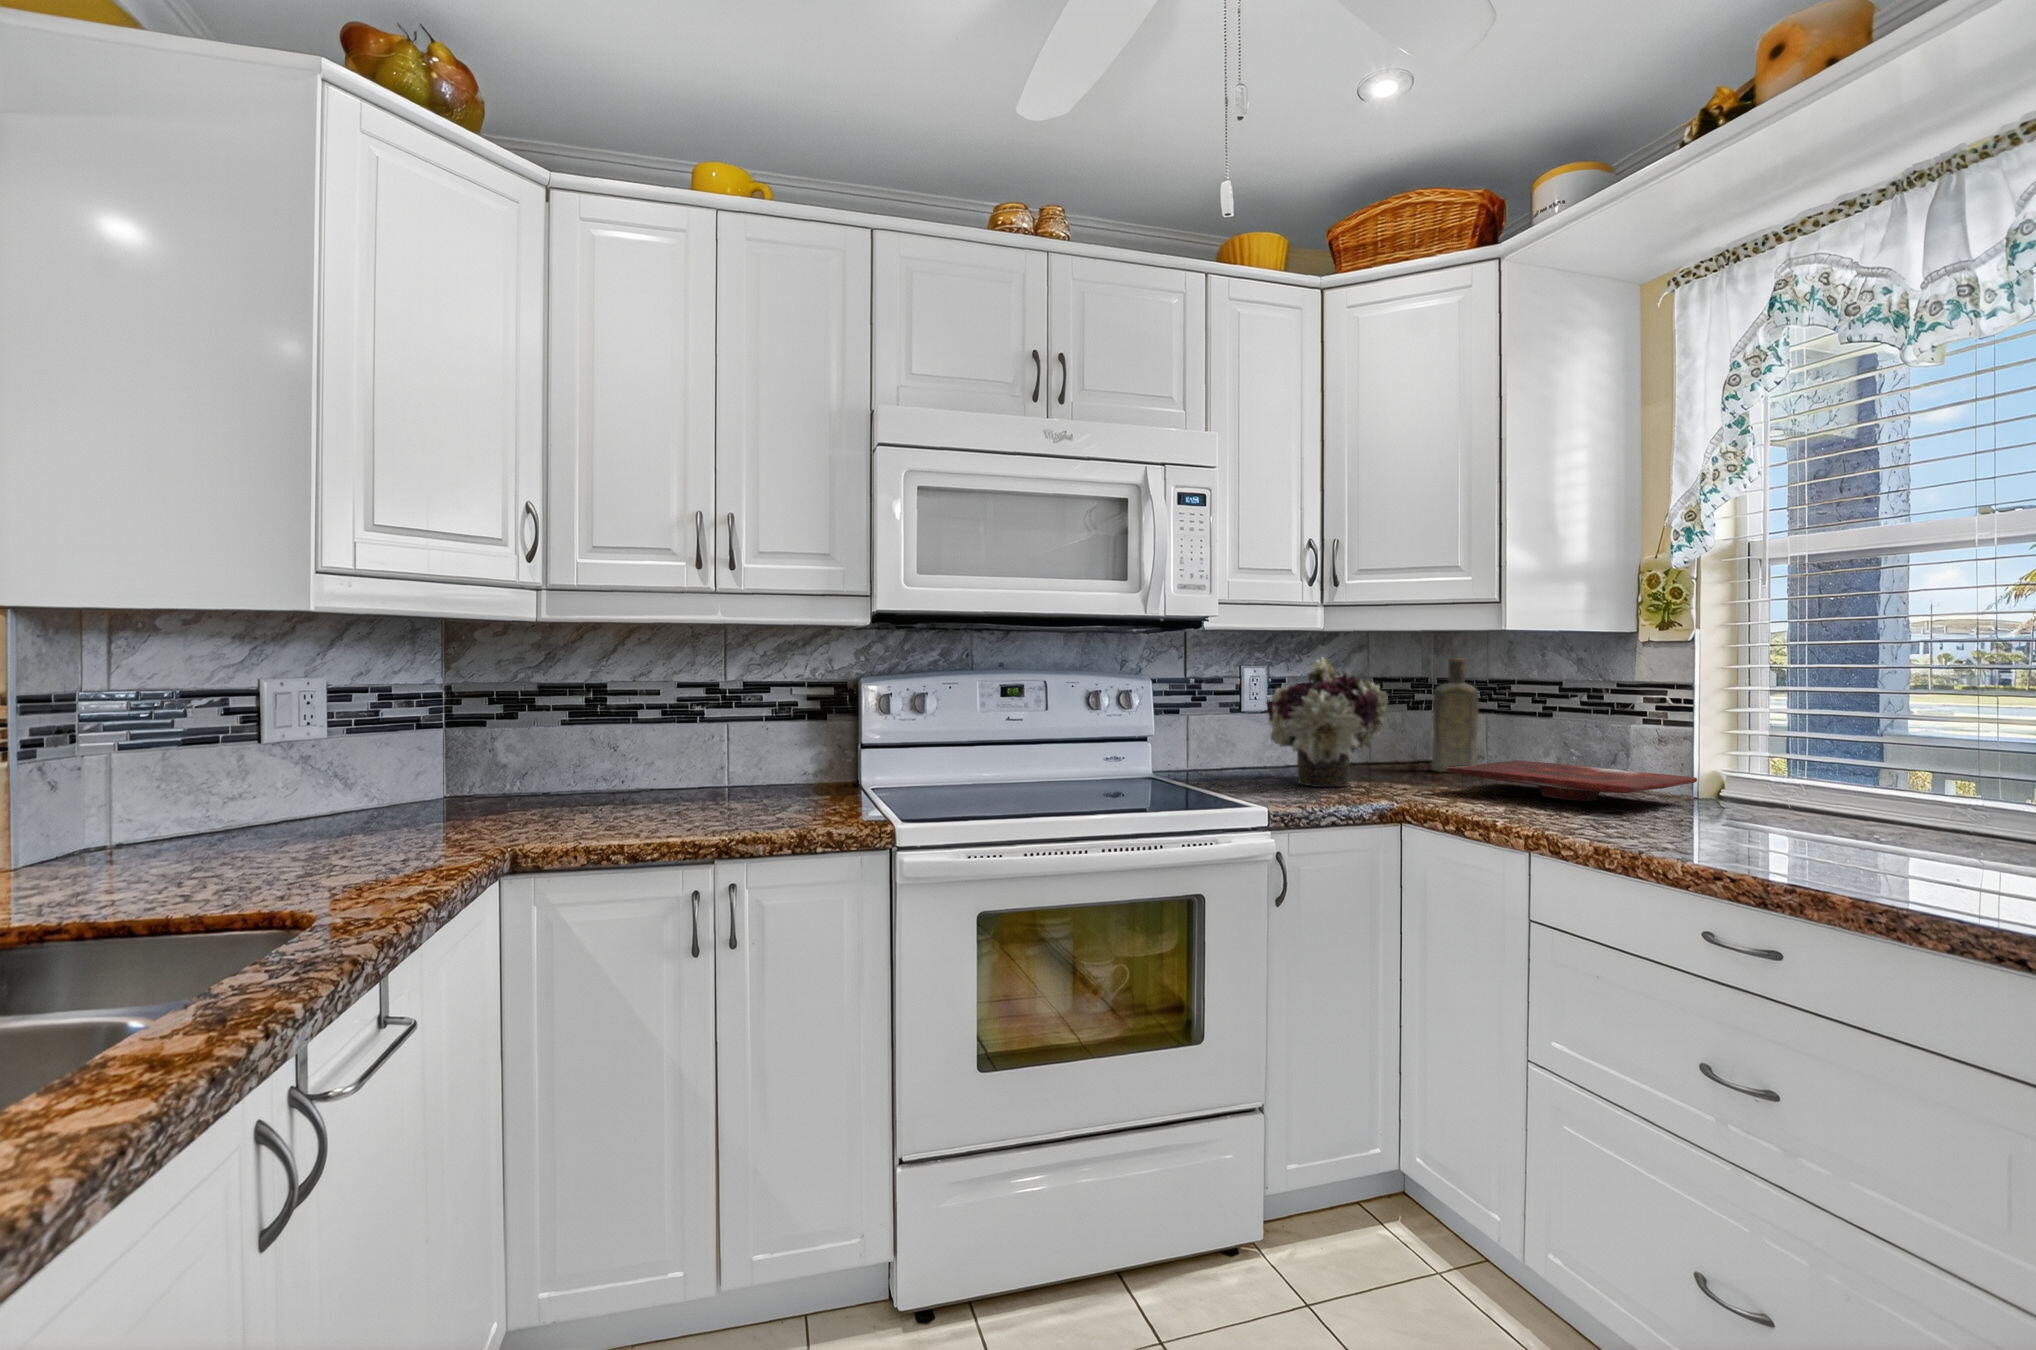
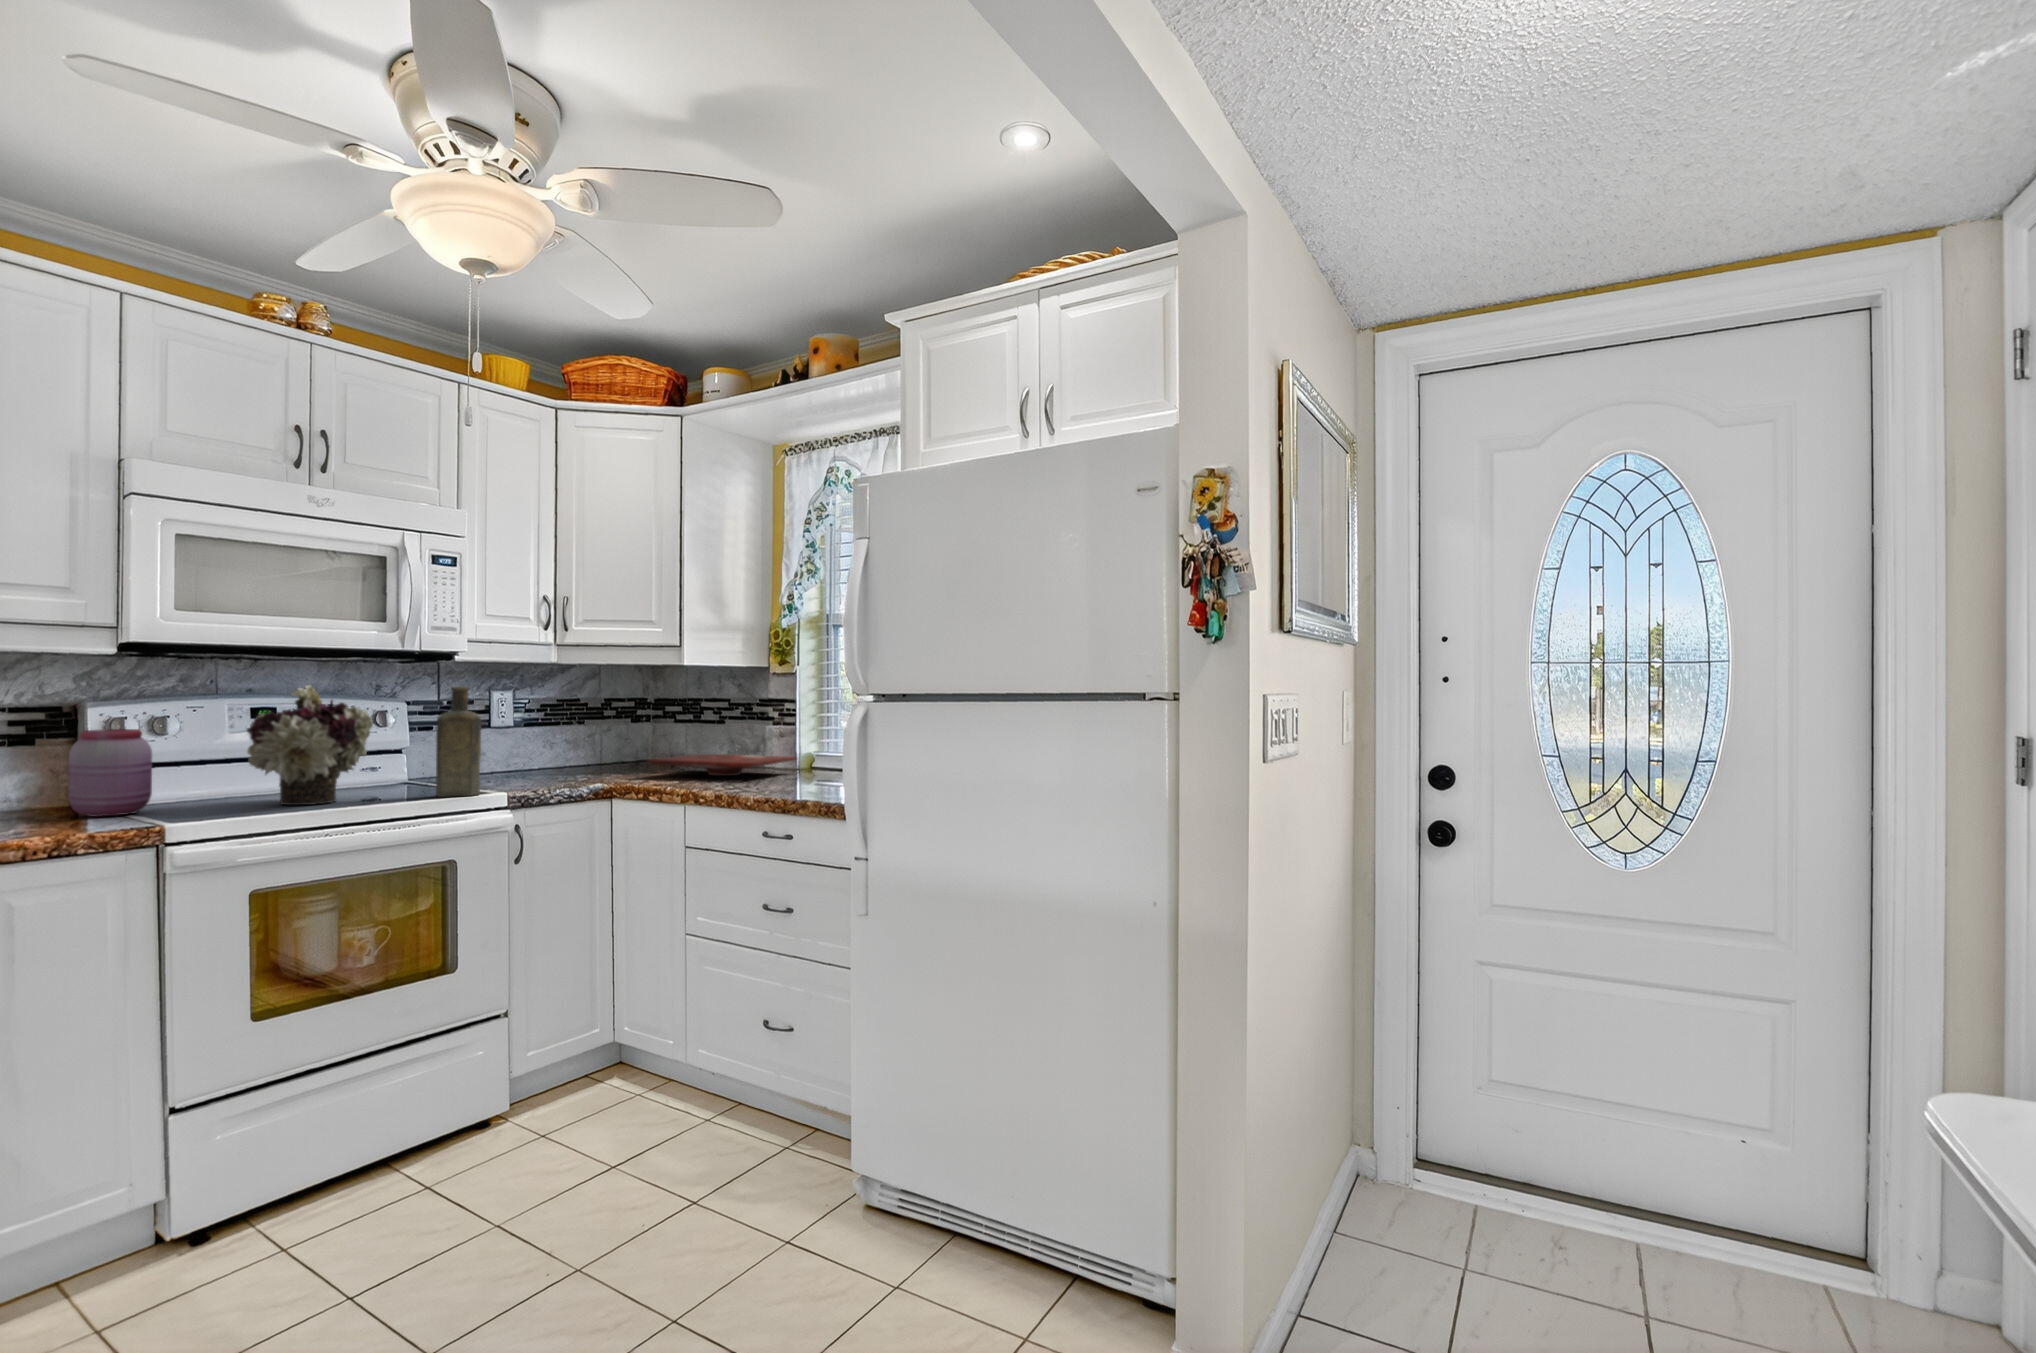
flower arrangement: present [1266,658,1388,787] -> present [247,685,373,805]
bottle: present [1432,658,1478,772] -> present [436,687,481,797]
jar: none [837,706,905,802] -> present [68,729,152,817]

